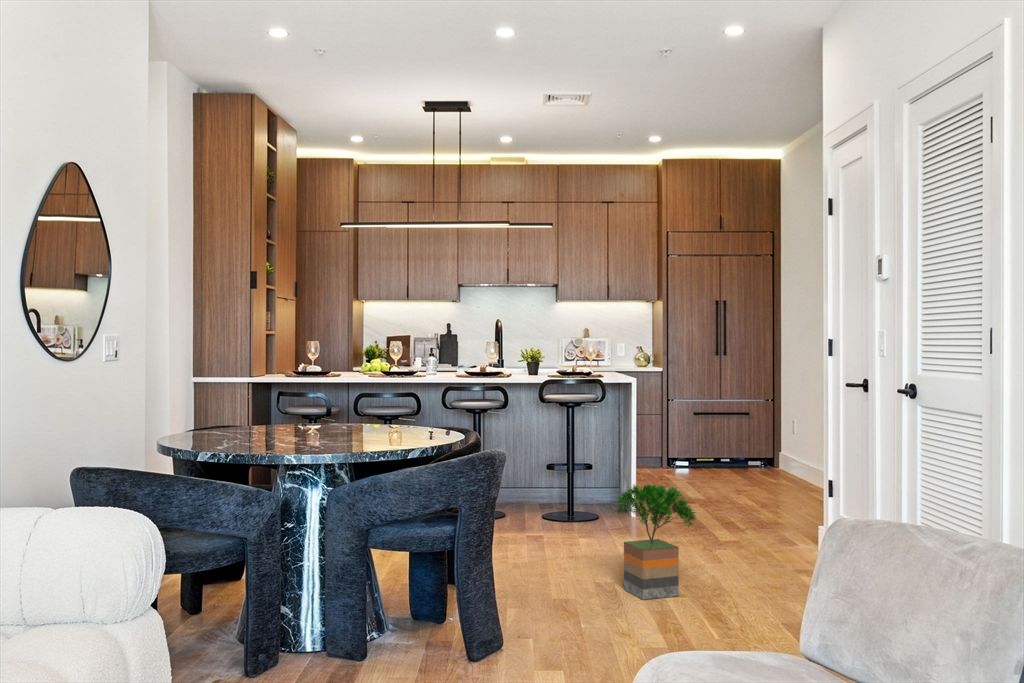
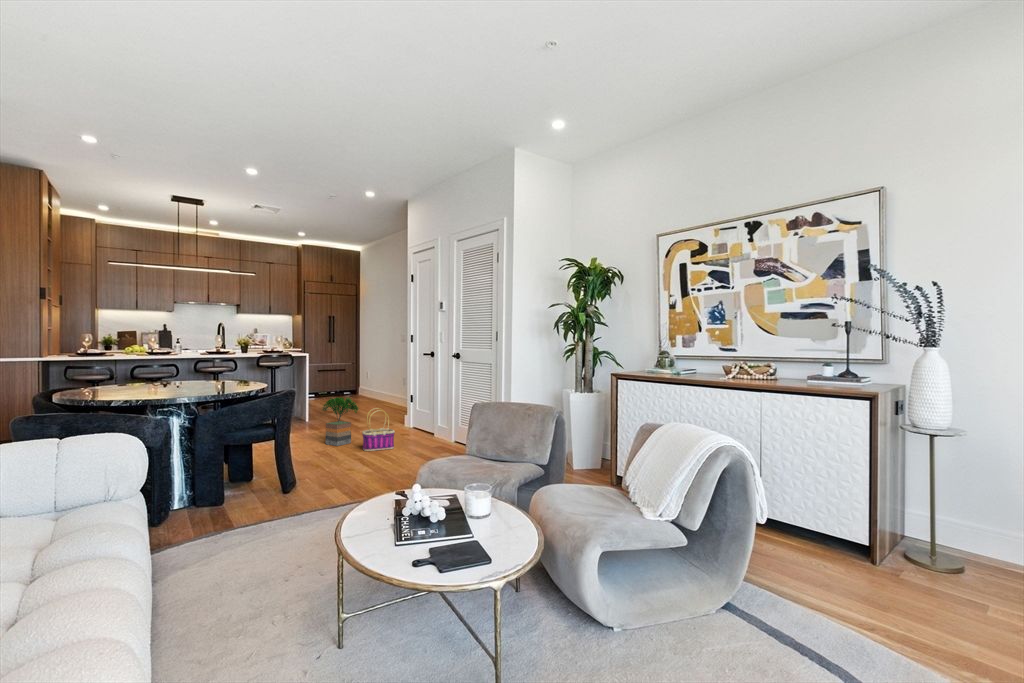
basket: none [689,522,769,634] -> present [362,408,395,451]

